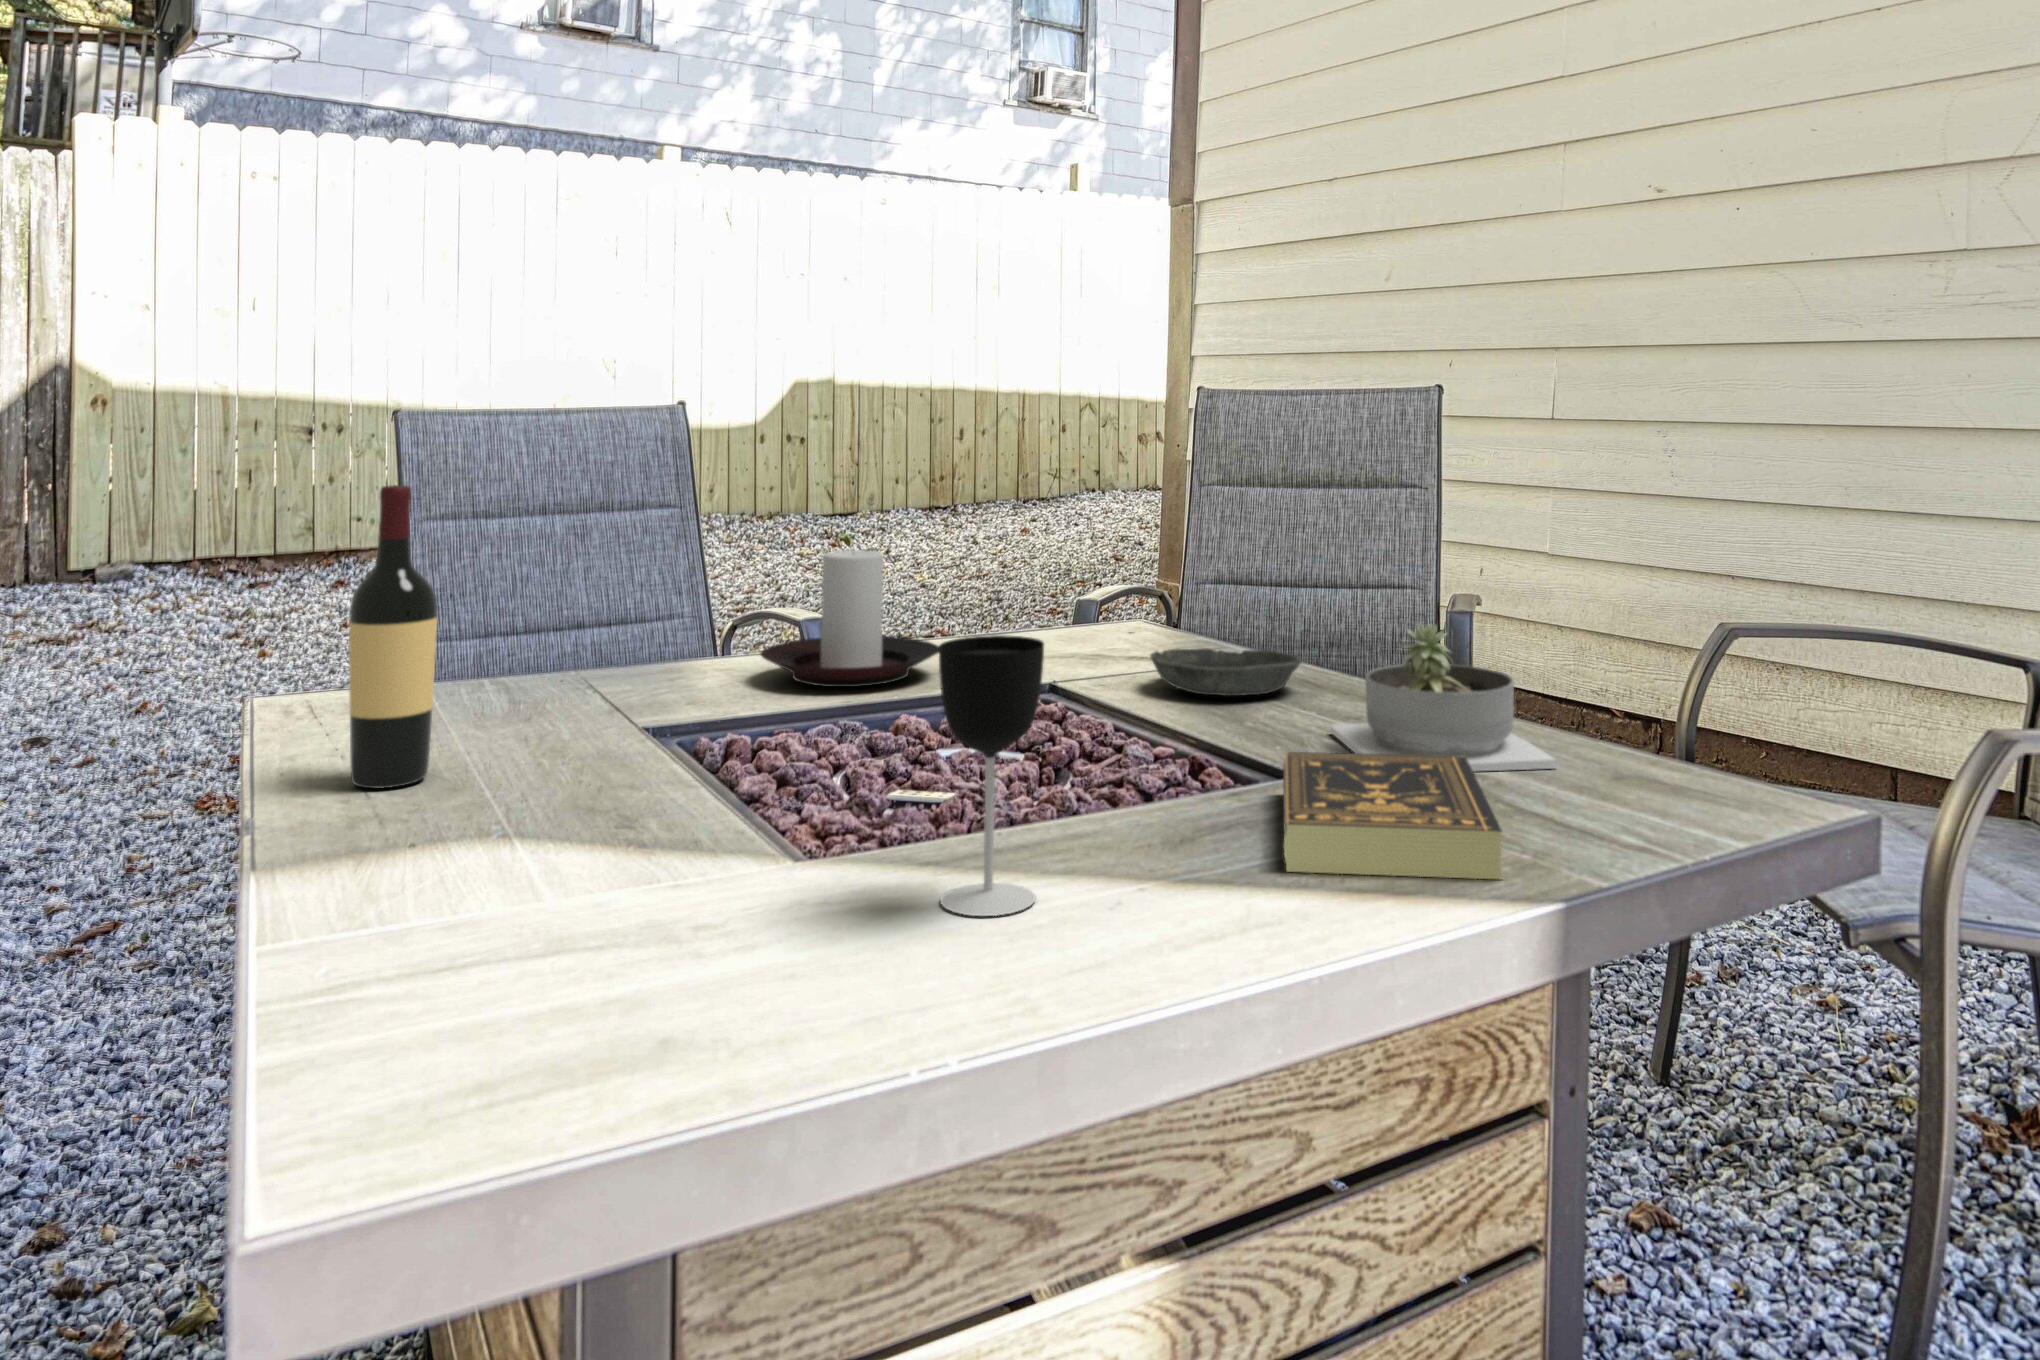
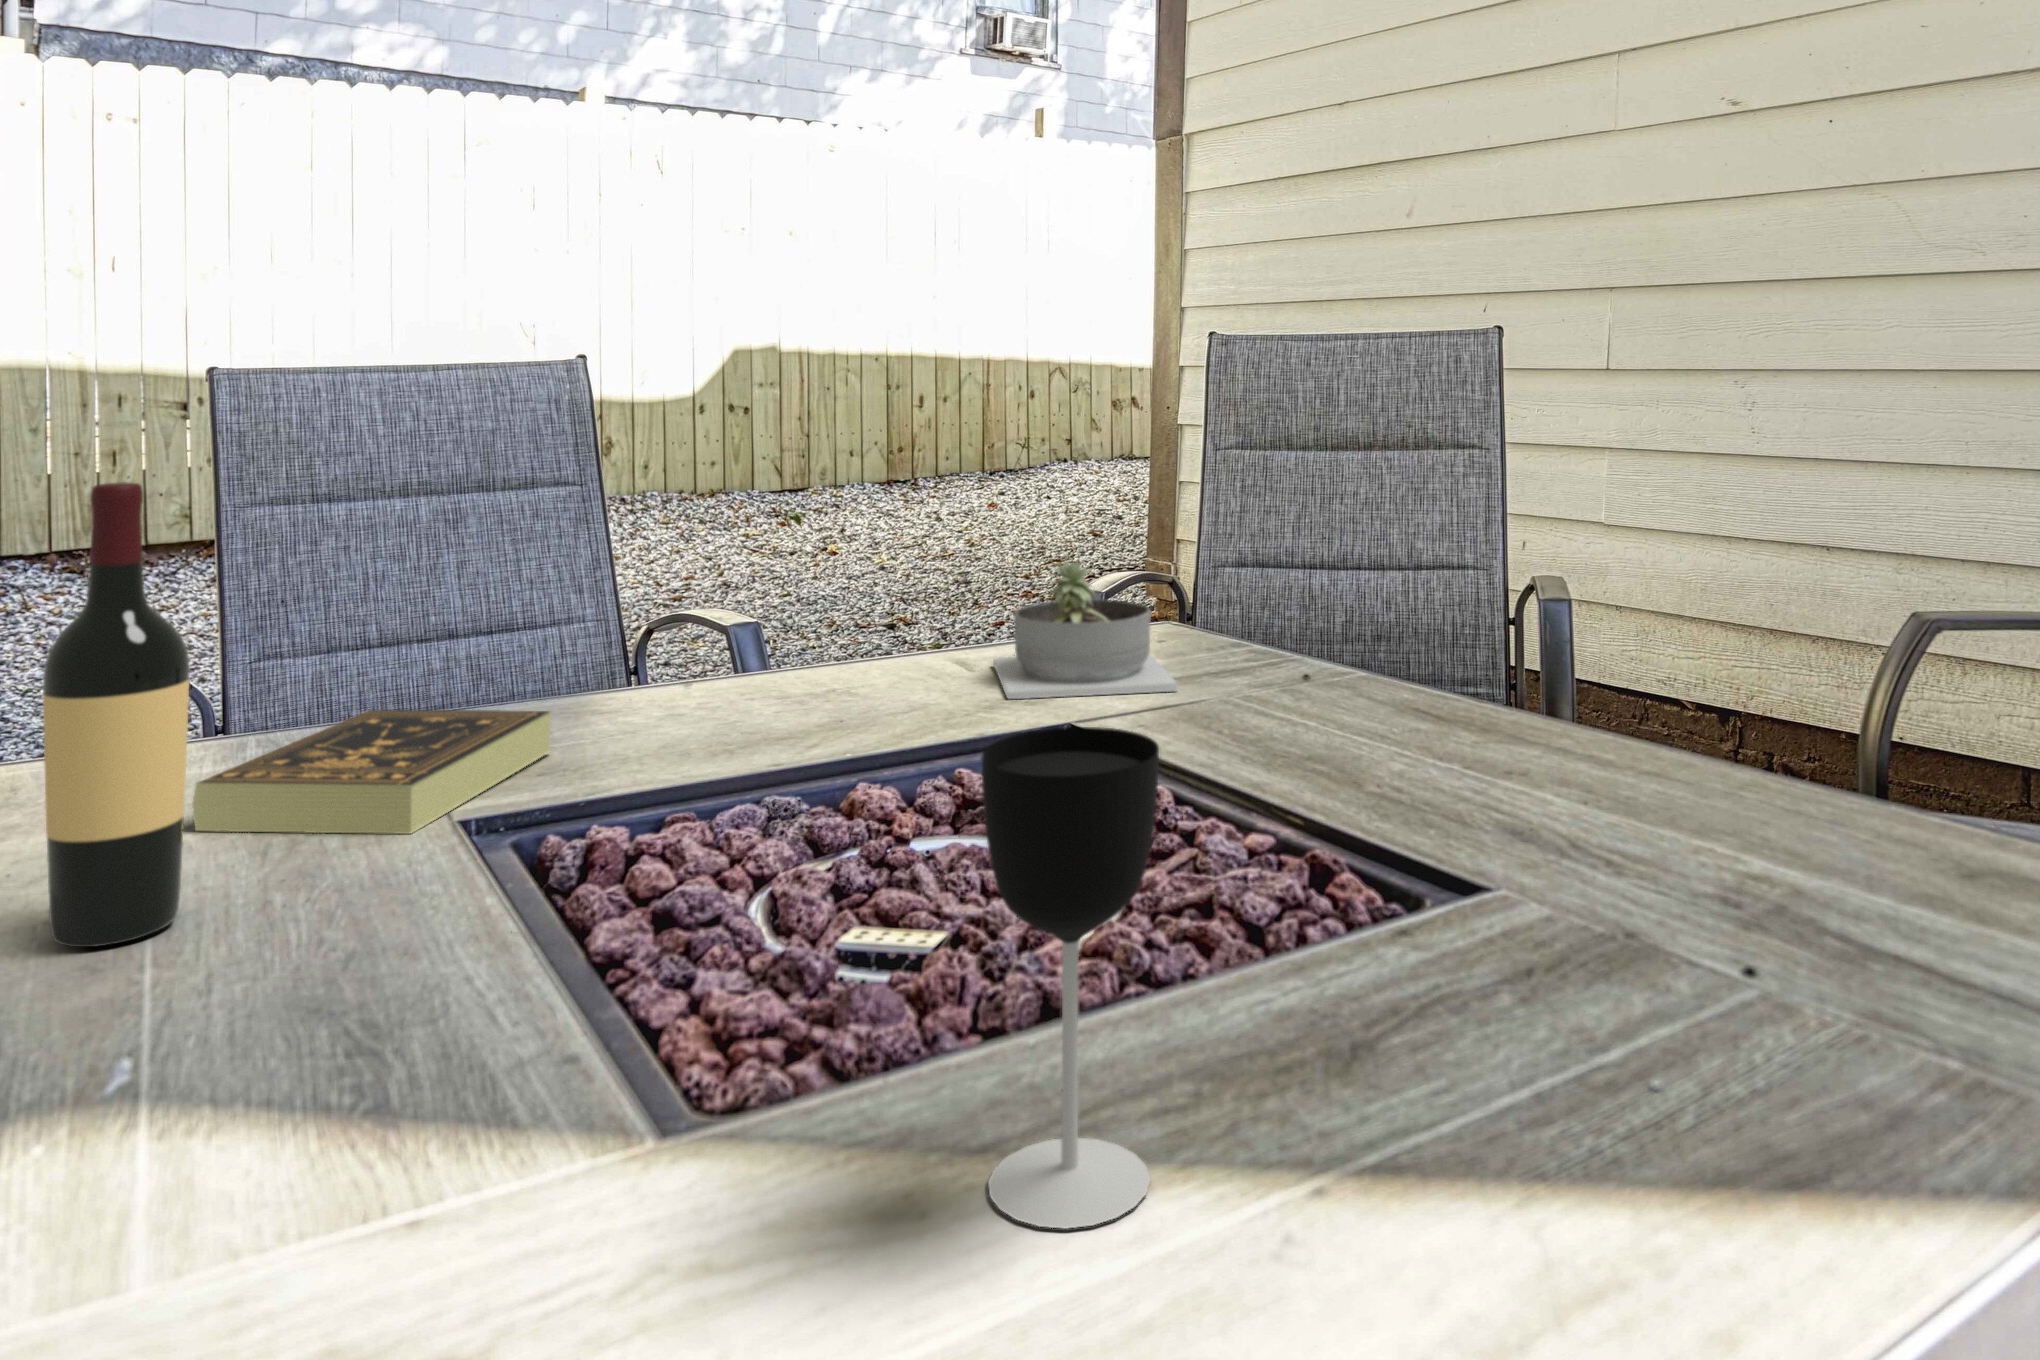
candle holder: present [760,550,939,687] -> none [692,546,932,737]
succulent planter: present [1329,623,1557,772] -> present [993,561,1177,699]
bowl: present [1150,648,1302,696] -> none [1208,672,1408,740]
book: present [1283,752,1503,879] -> present [192,710,551,834]

